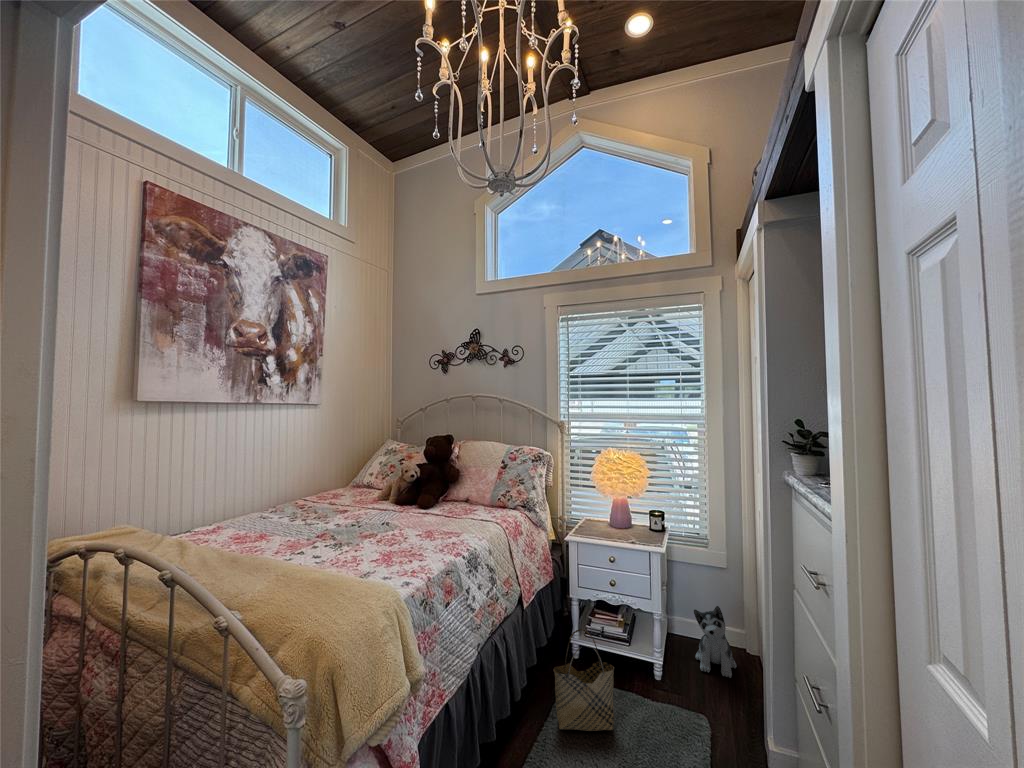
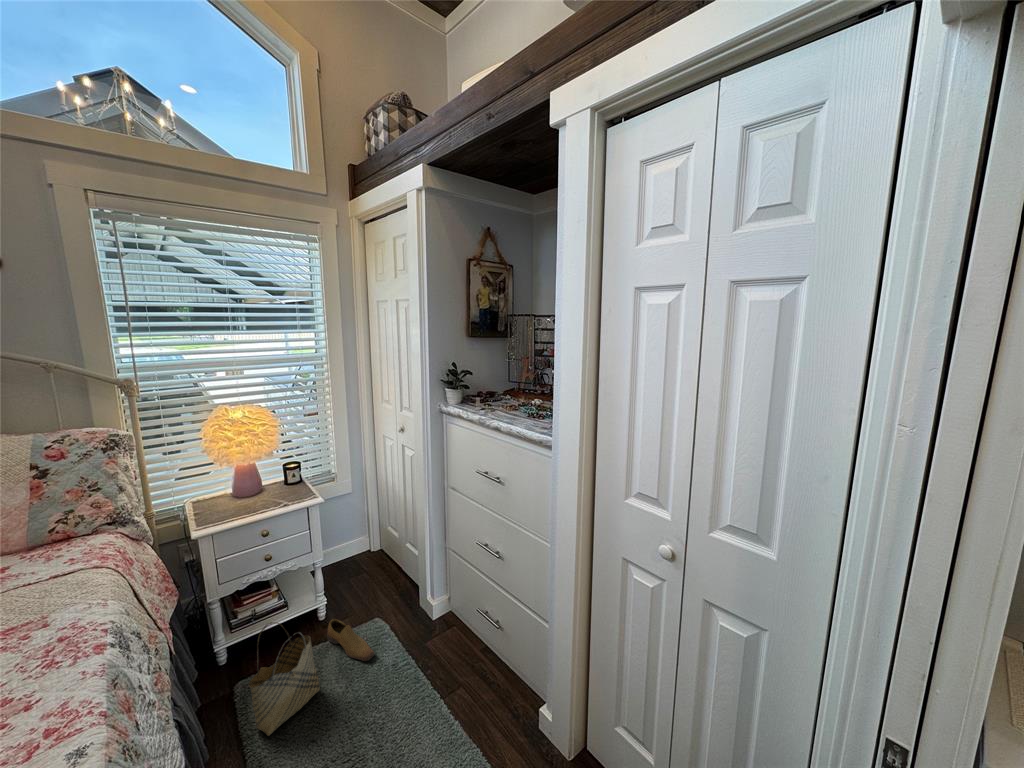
plush toy: present [694,606,736,678] -> none [340,528,375,587]
shoe: none [648,678,678,744] -> present [327,619,375,661]

